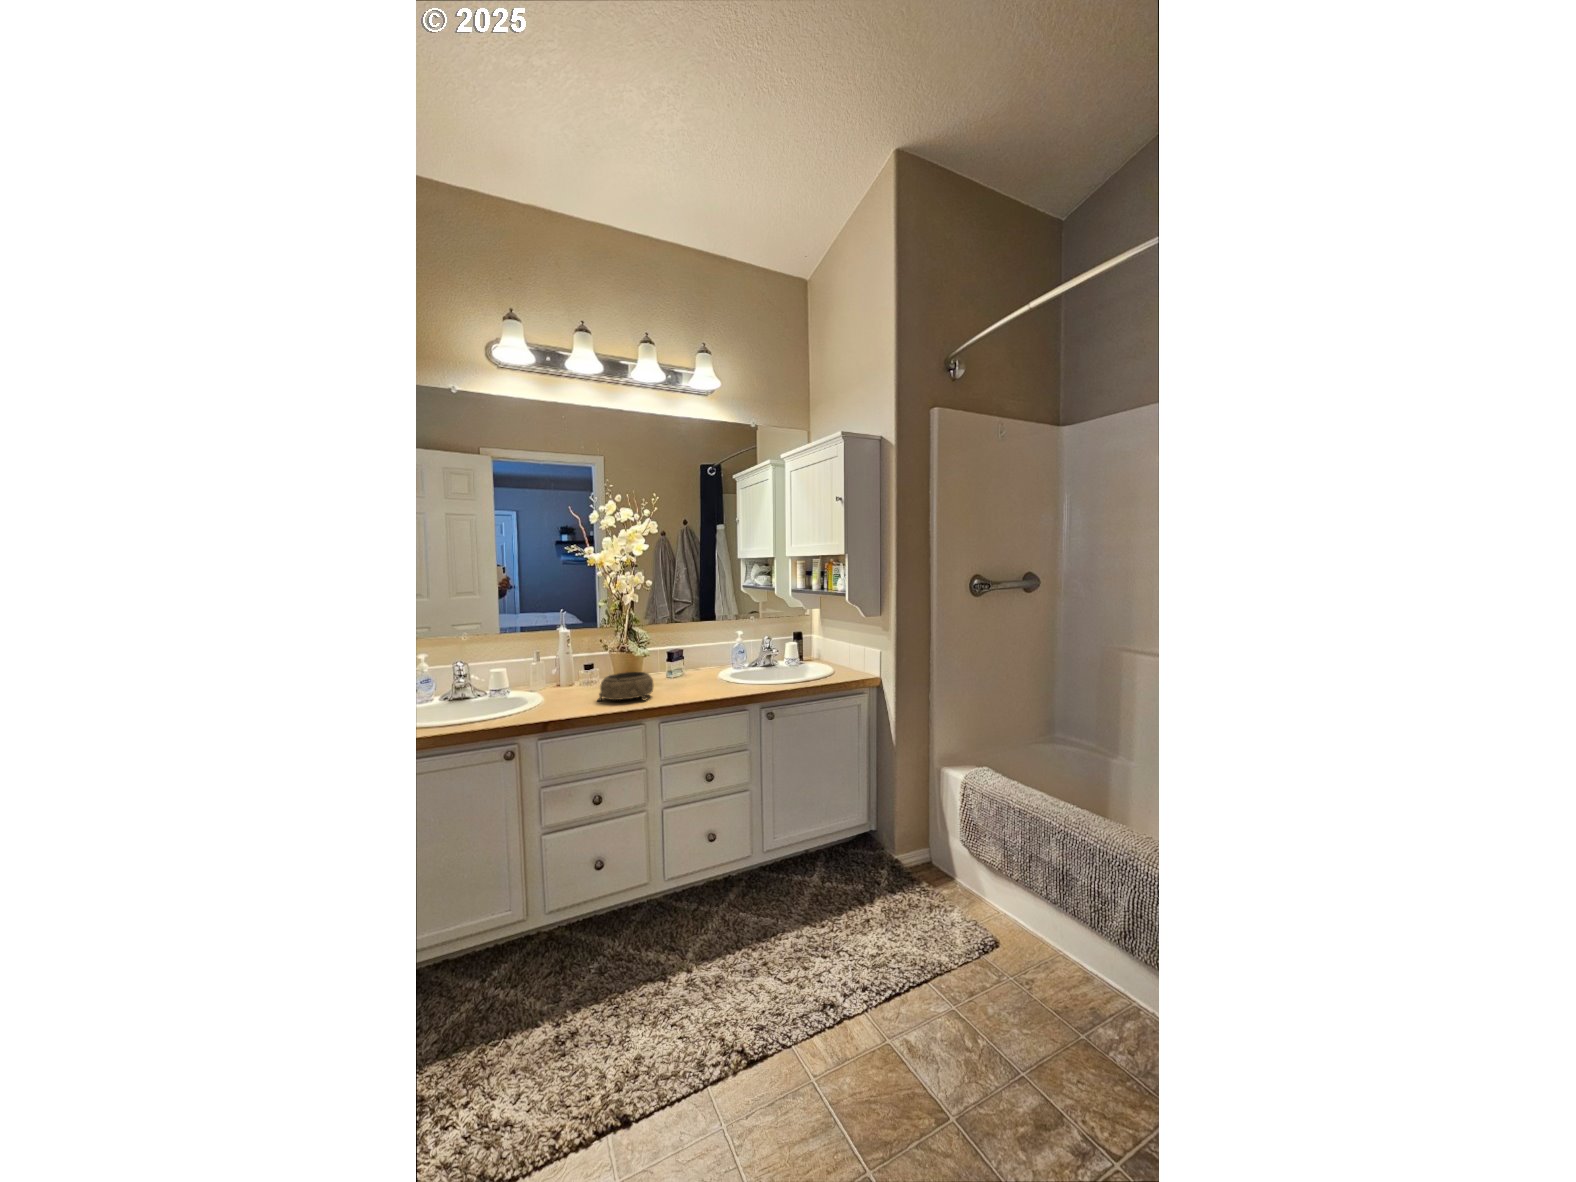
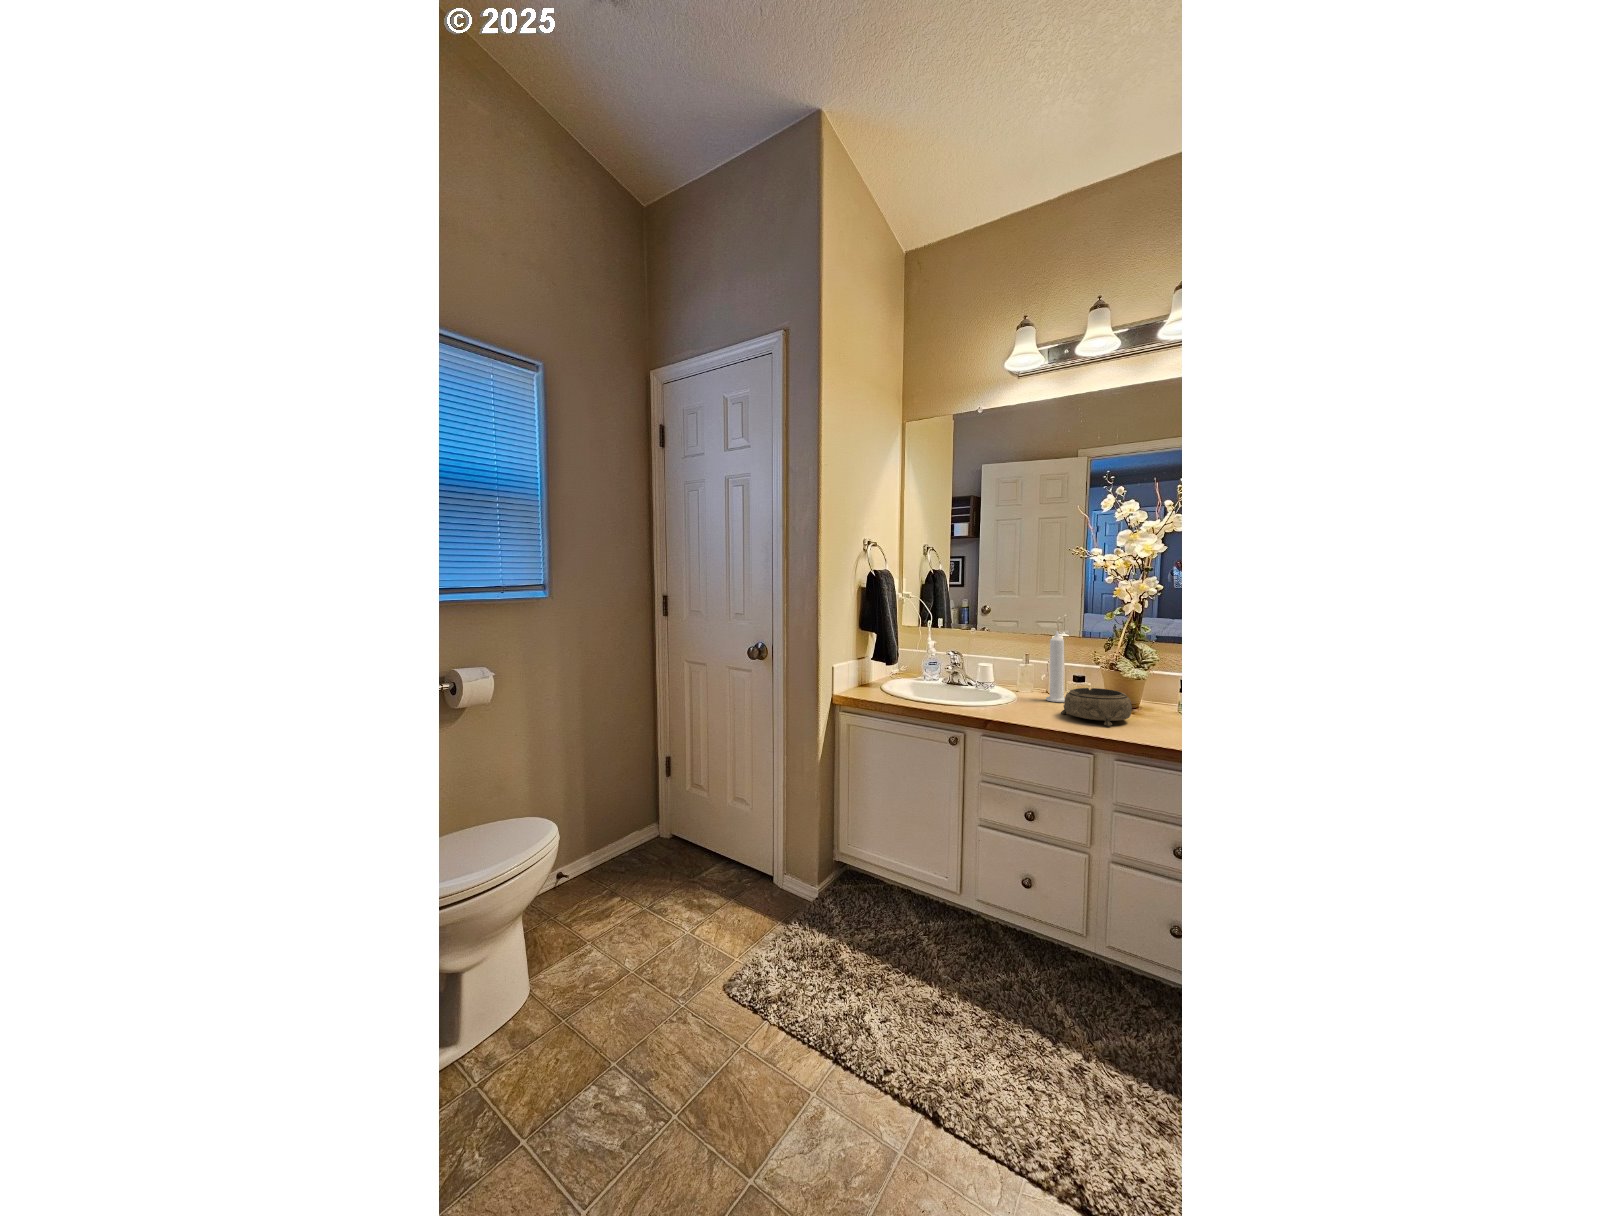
candle: none [566,629,585,695] -> present [1046,631,1065,702]

